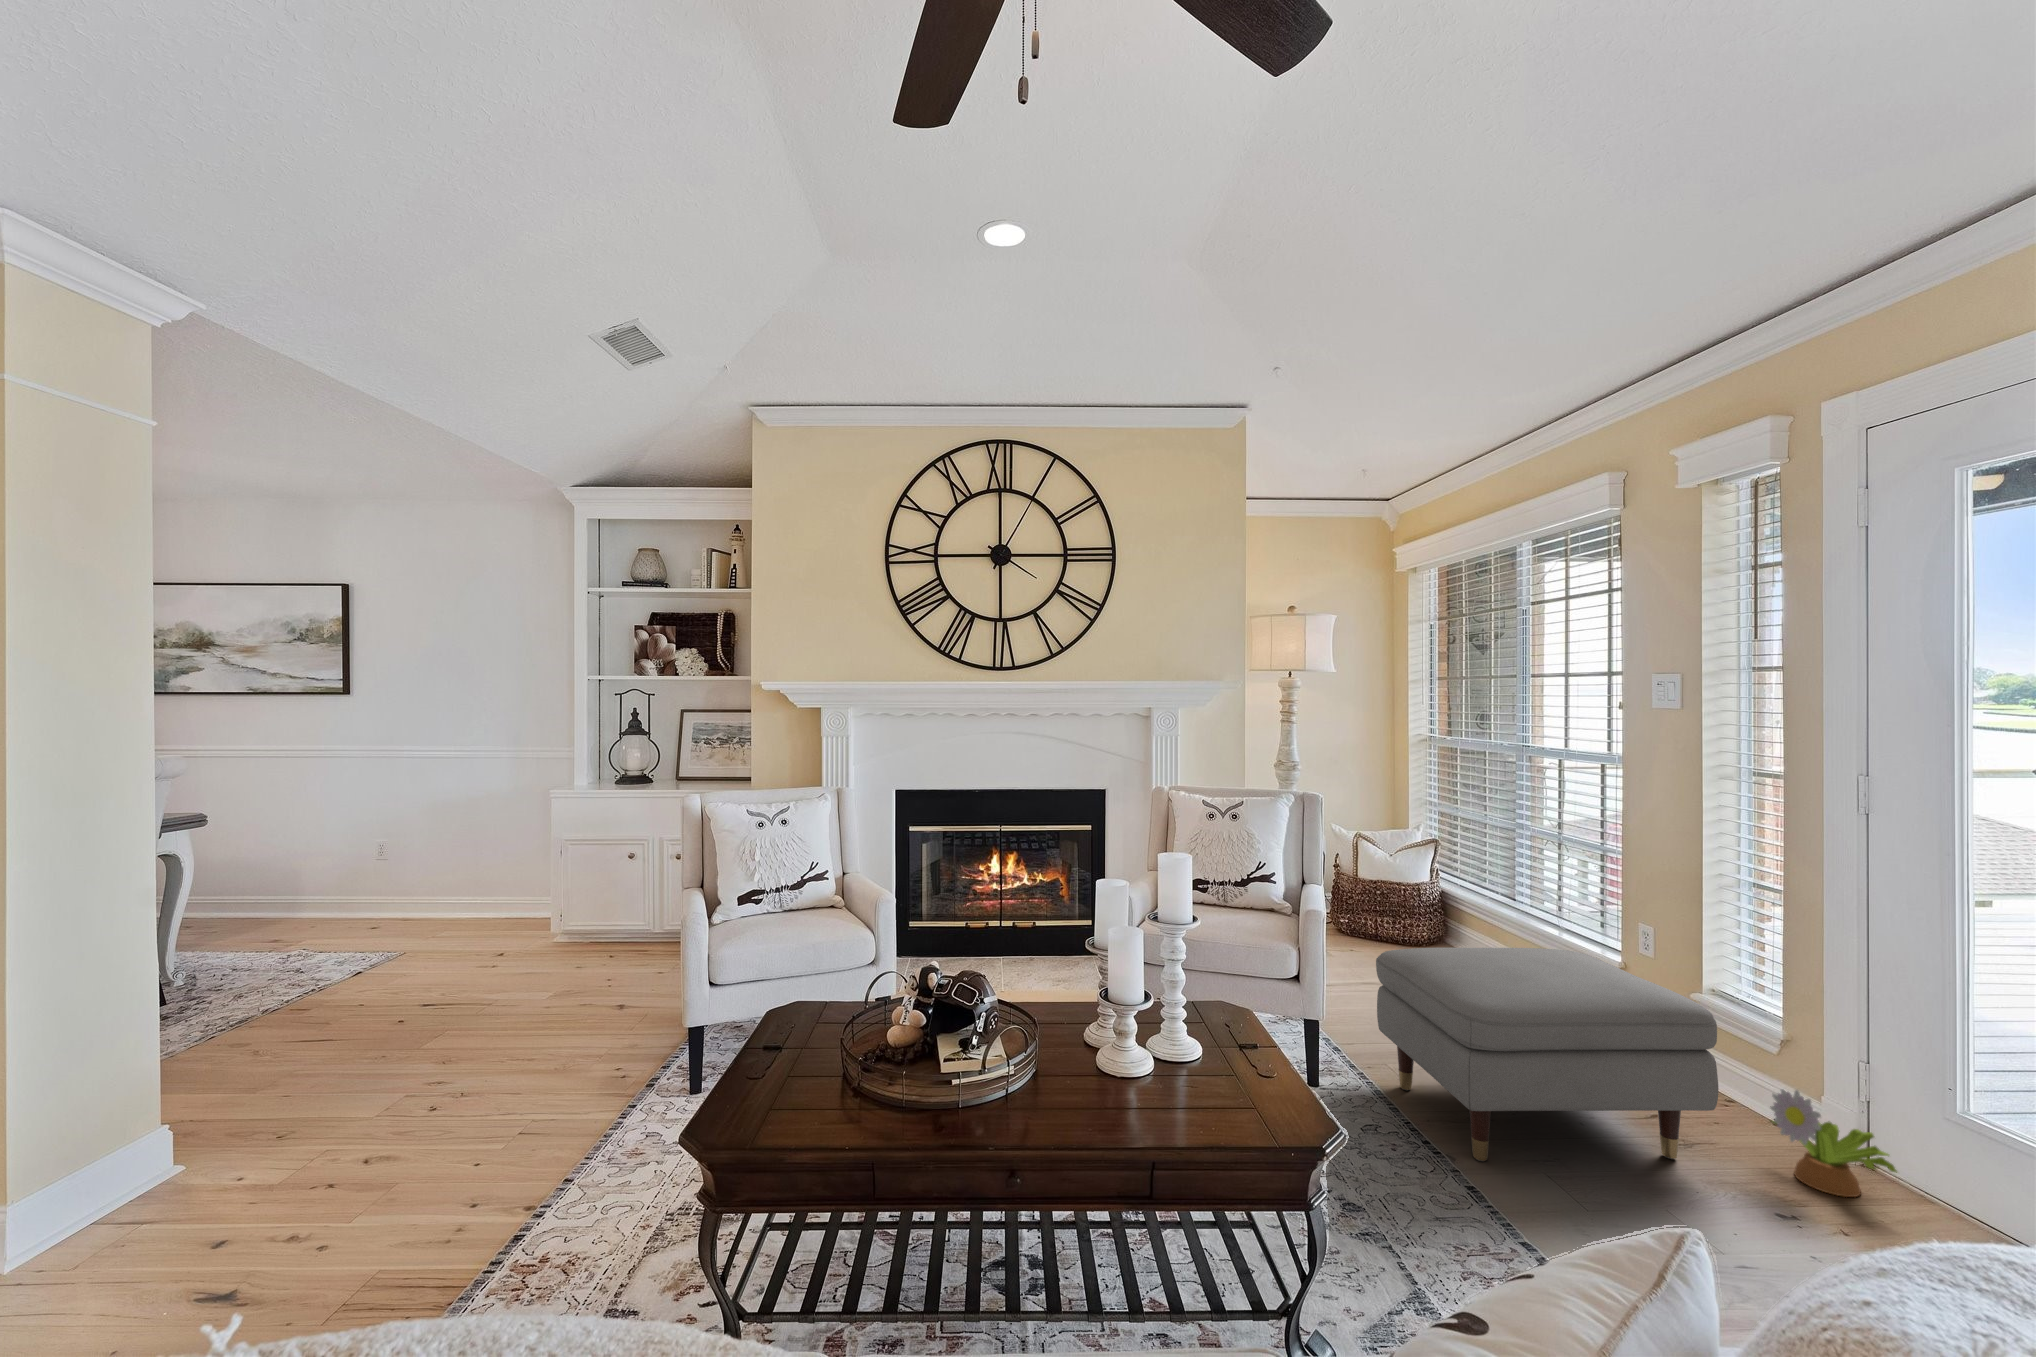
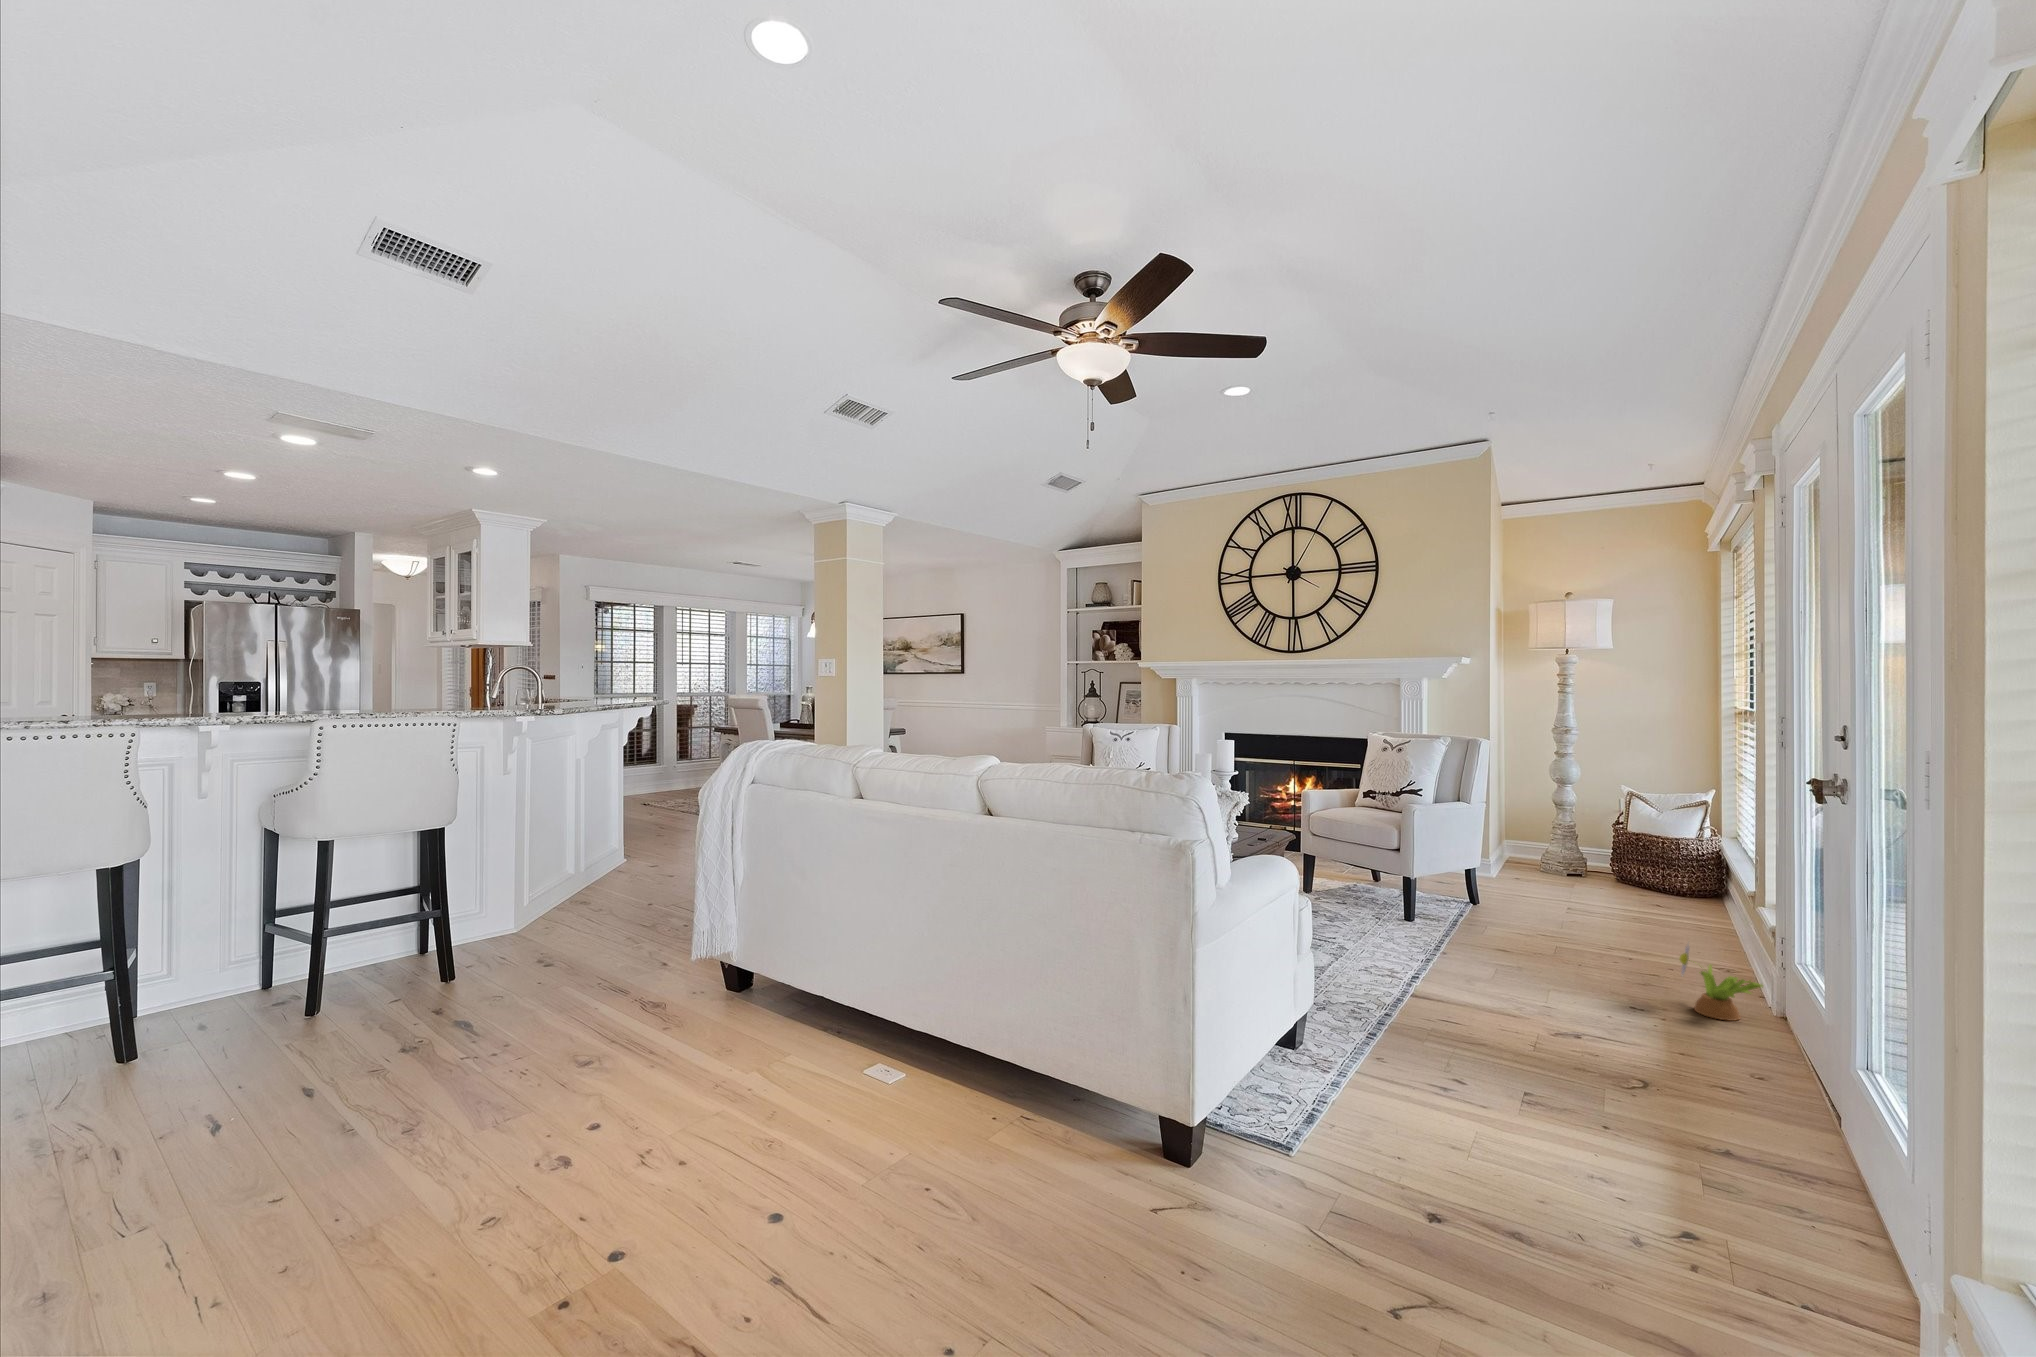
ottoman: present [1376,947,1719,1161] -> none [1436,839,1643,985]

